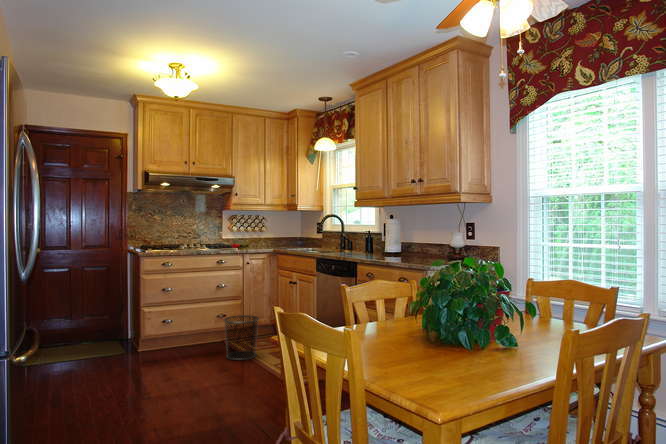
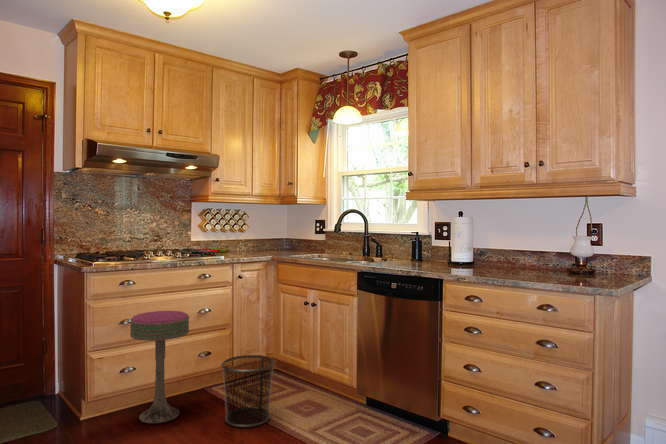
bar stool: none [169,284,206,355] -> present [130,311,189,423]

